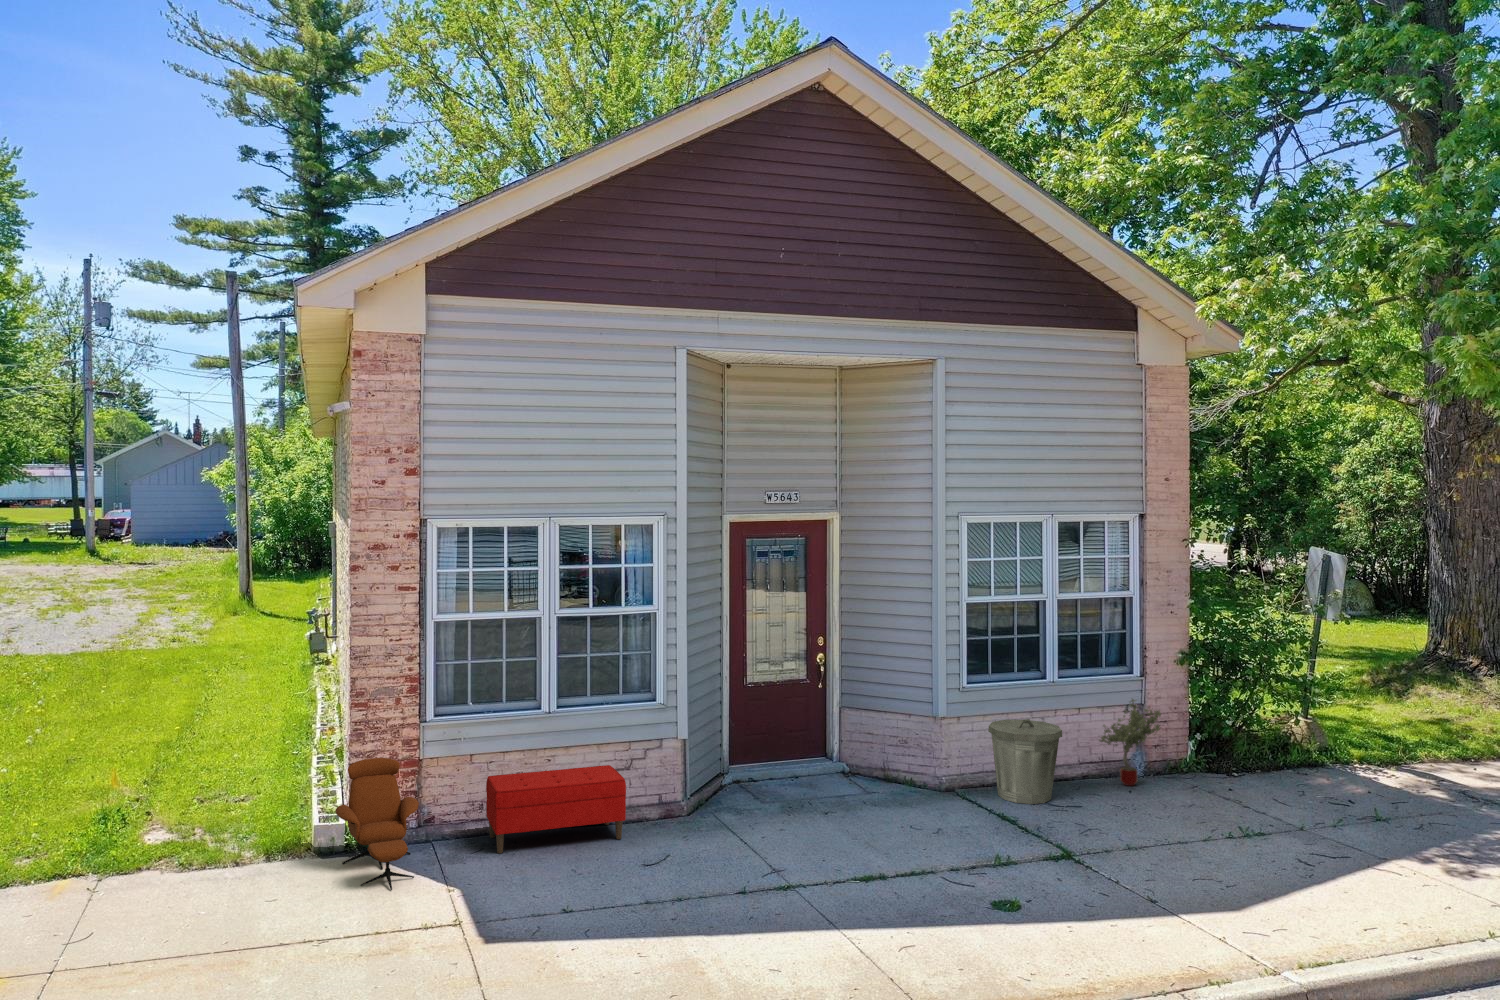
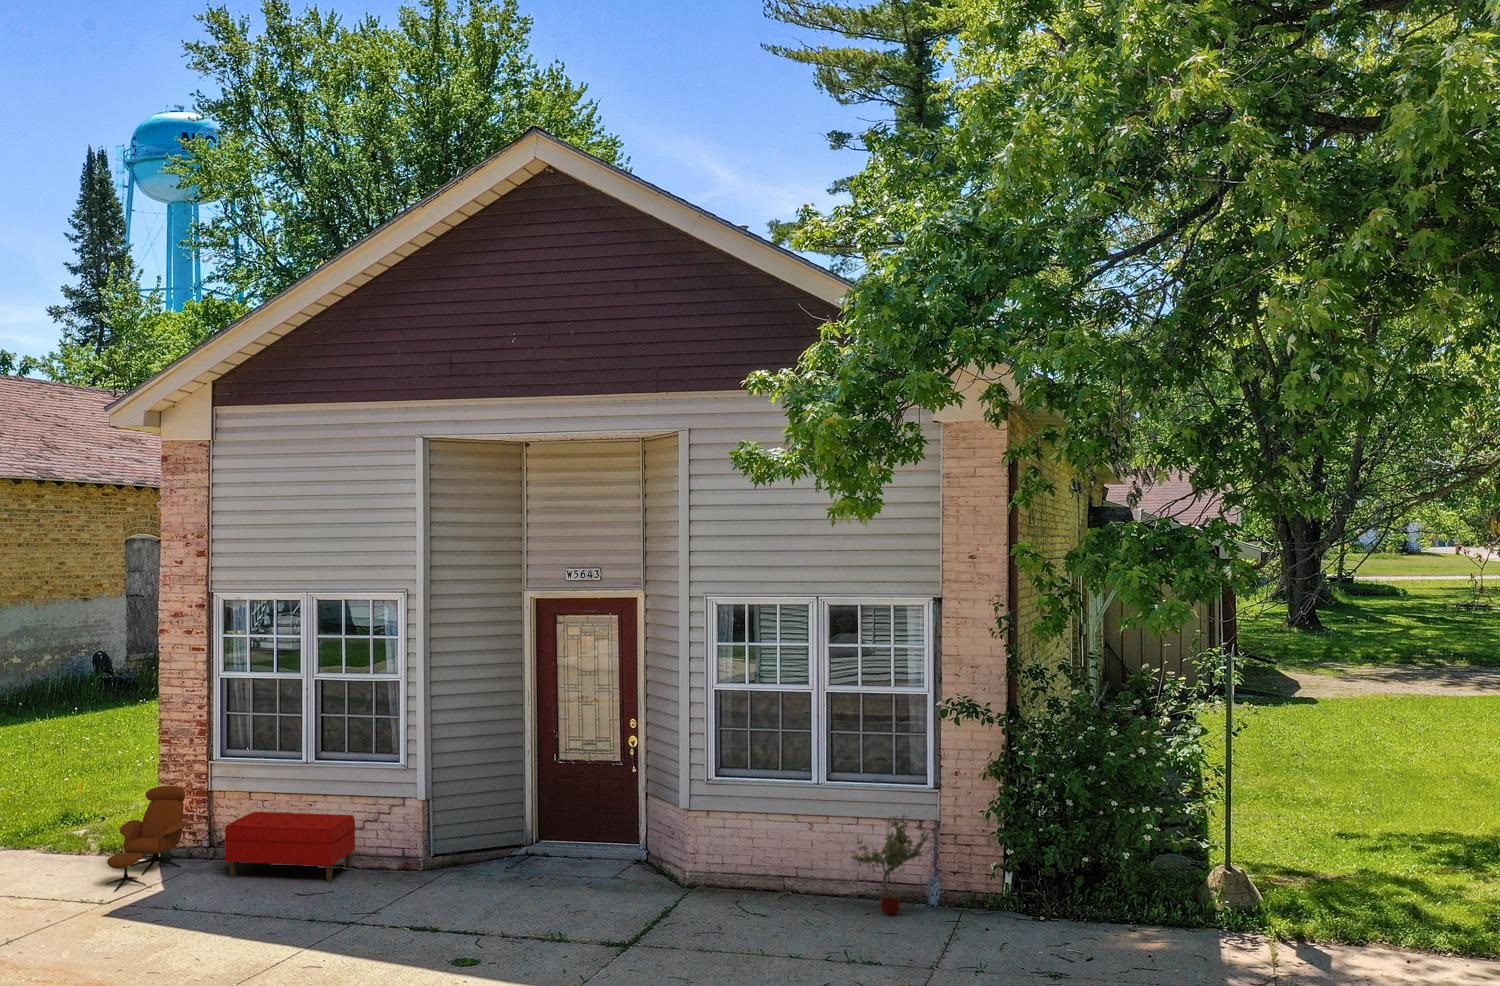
trash can: present [988,719,1062,804] -> none [707,820,784,916]

